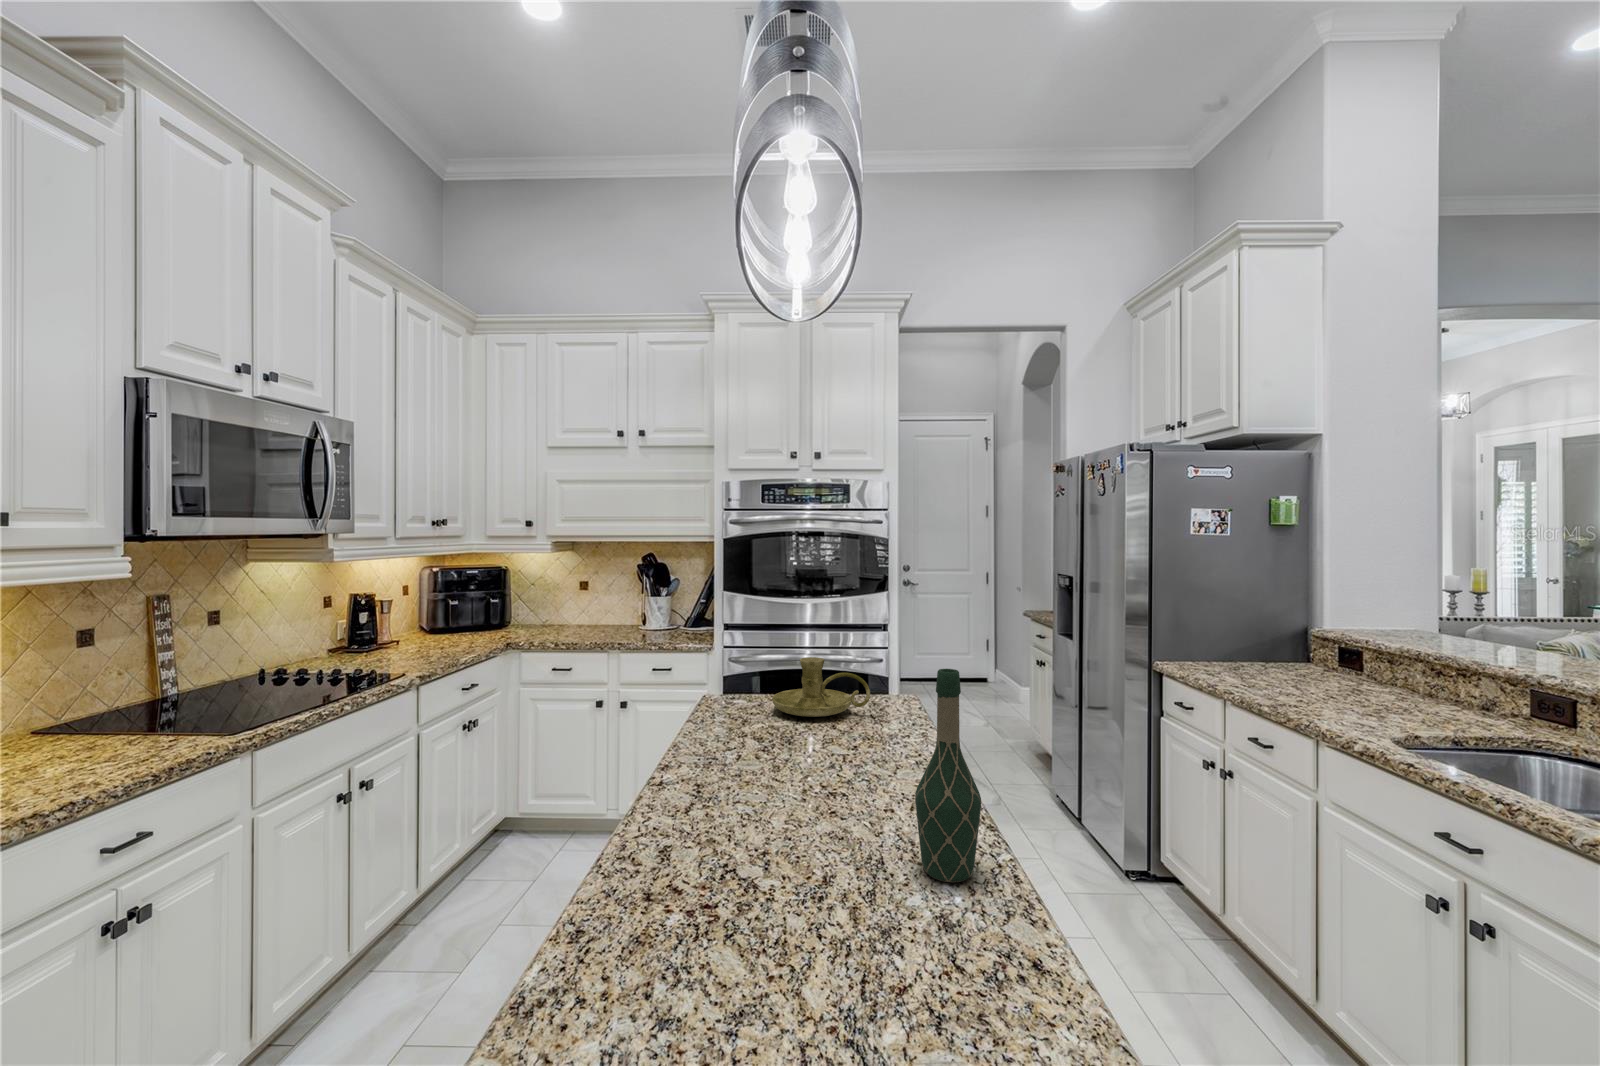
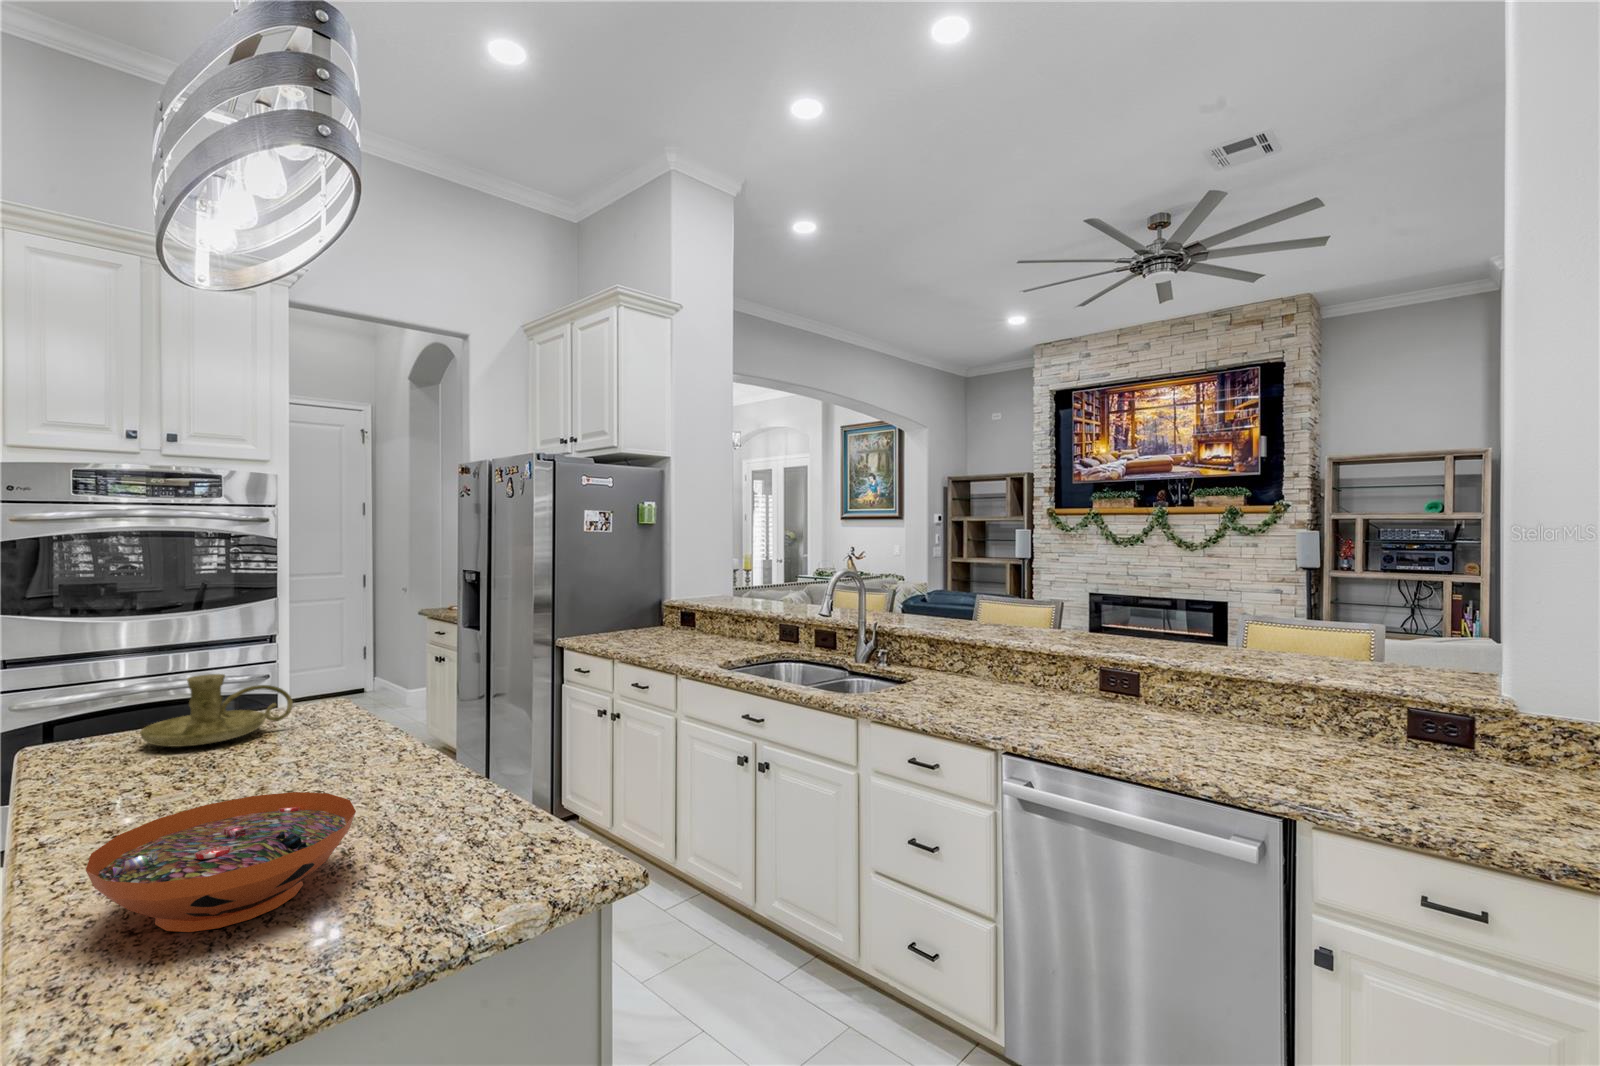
wine bottle: present [915,669,981,882] -> none [428,644,488,823]
decorative bowl: none [625,786,825,922] -> present [86,792,356,932]

